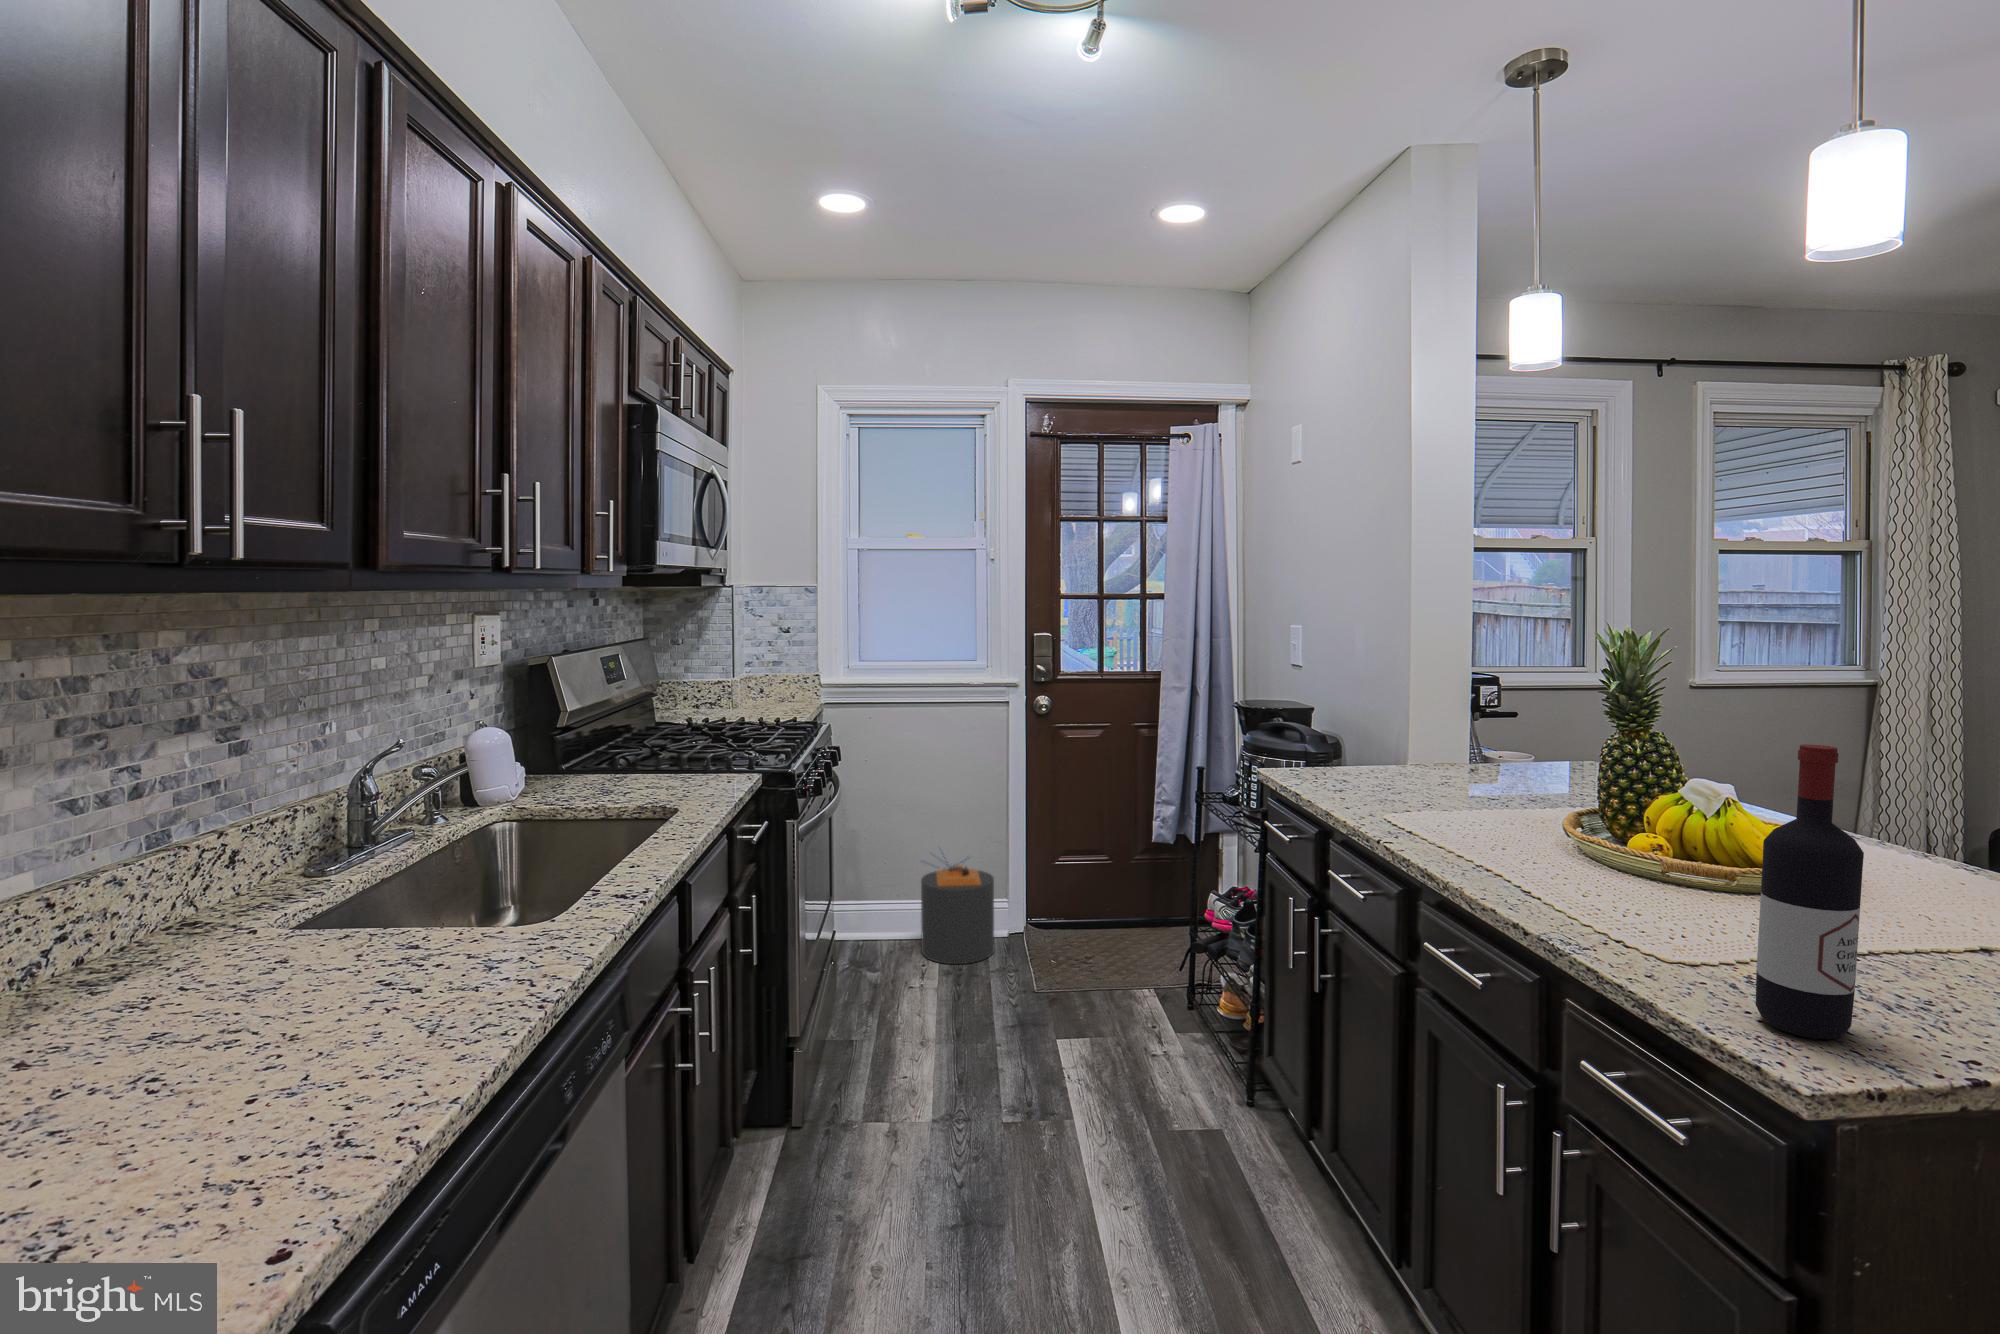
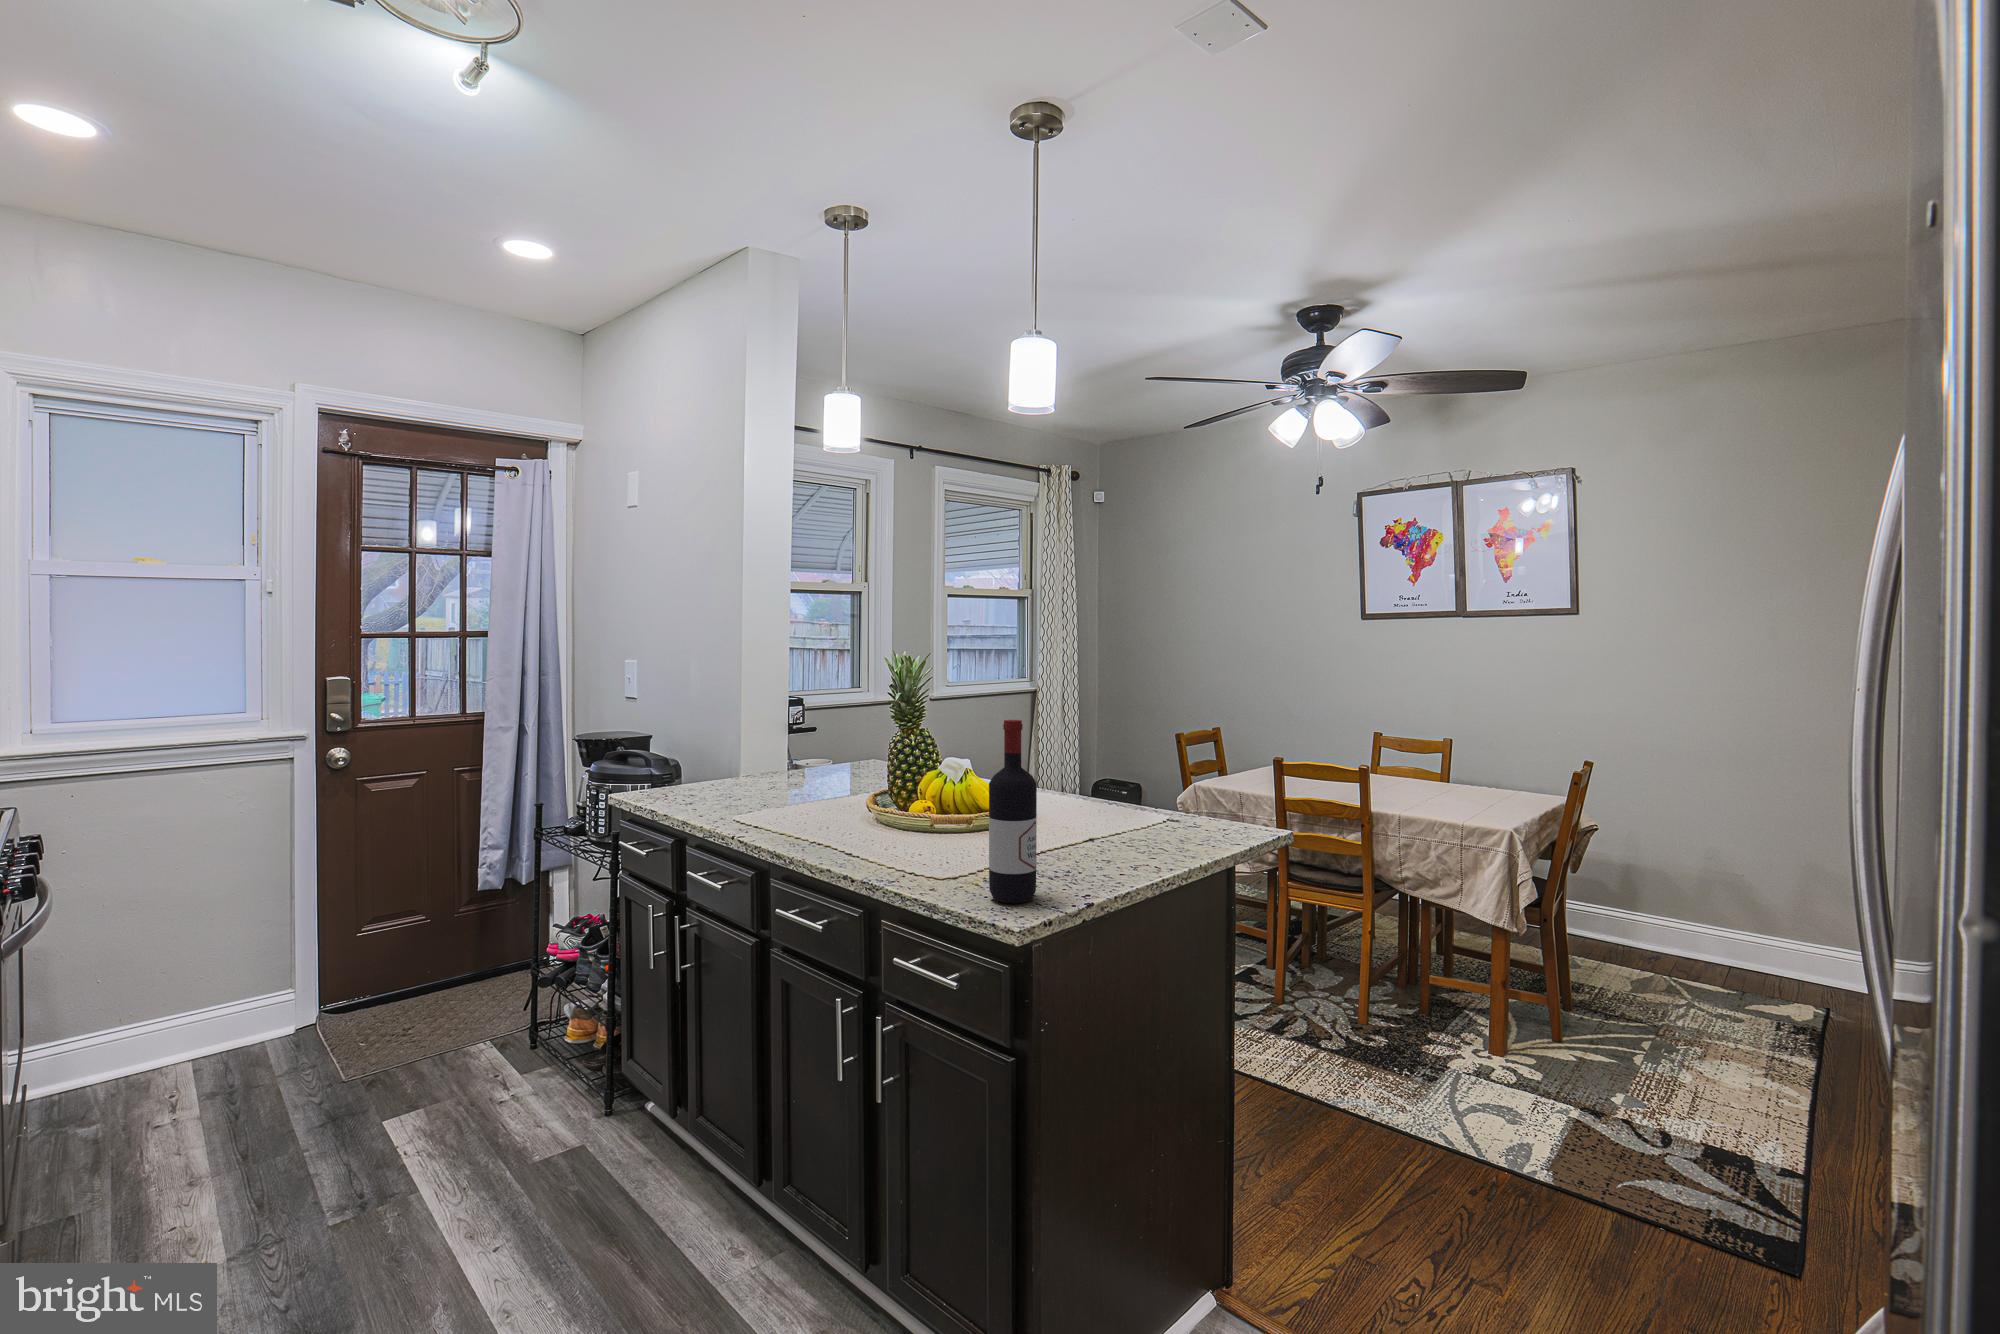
trash can: present [920,849,994,964] -> none [150,935,279,1083]

